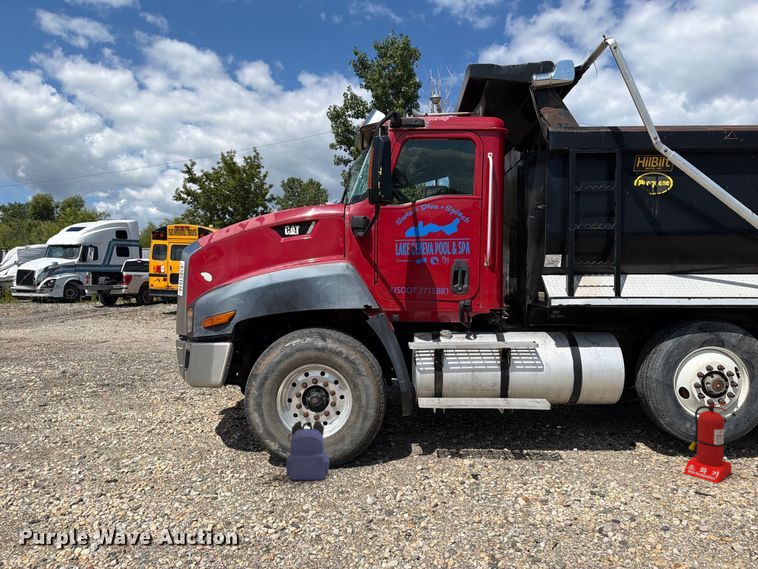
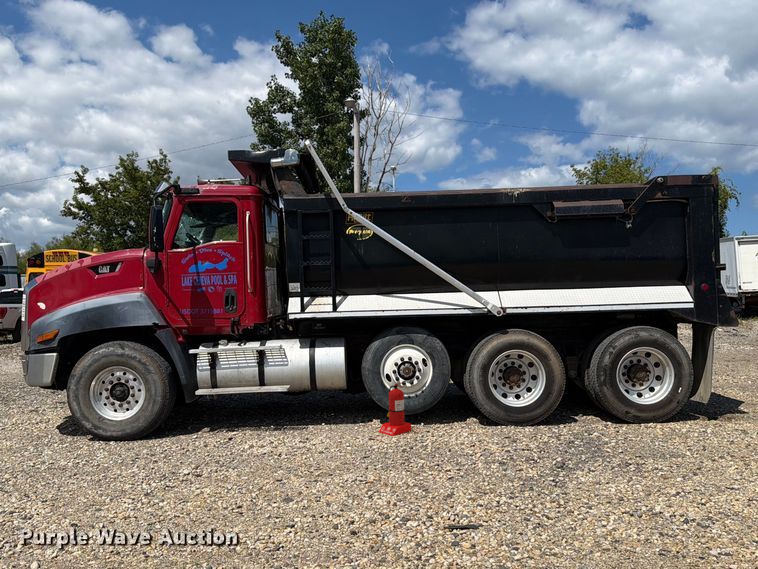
backpack: present [286,420,329,480] -> none [93,406,127,448]

